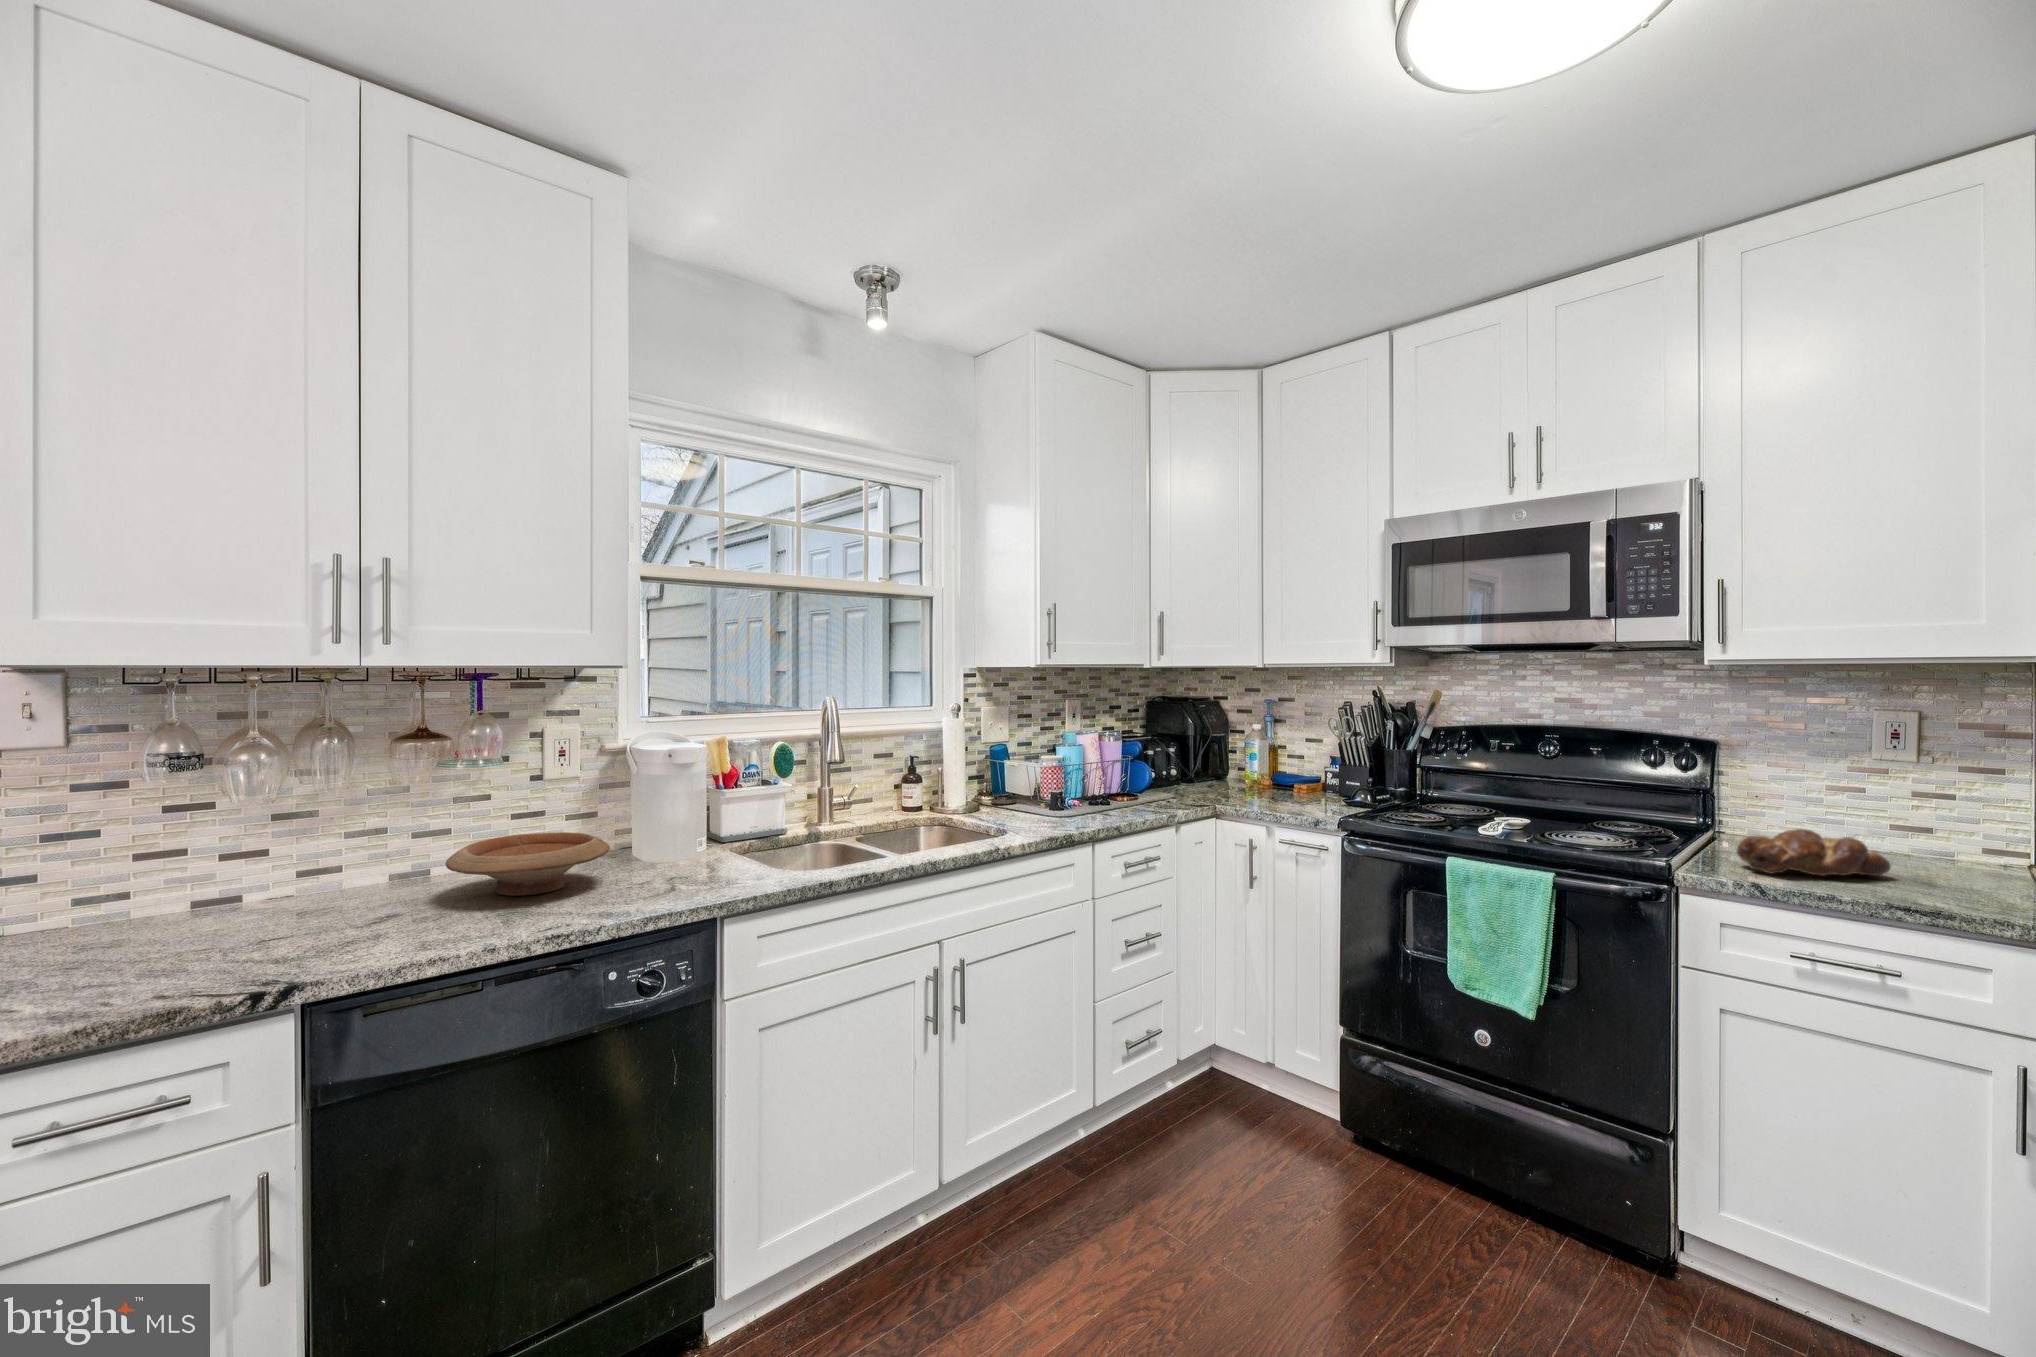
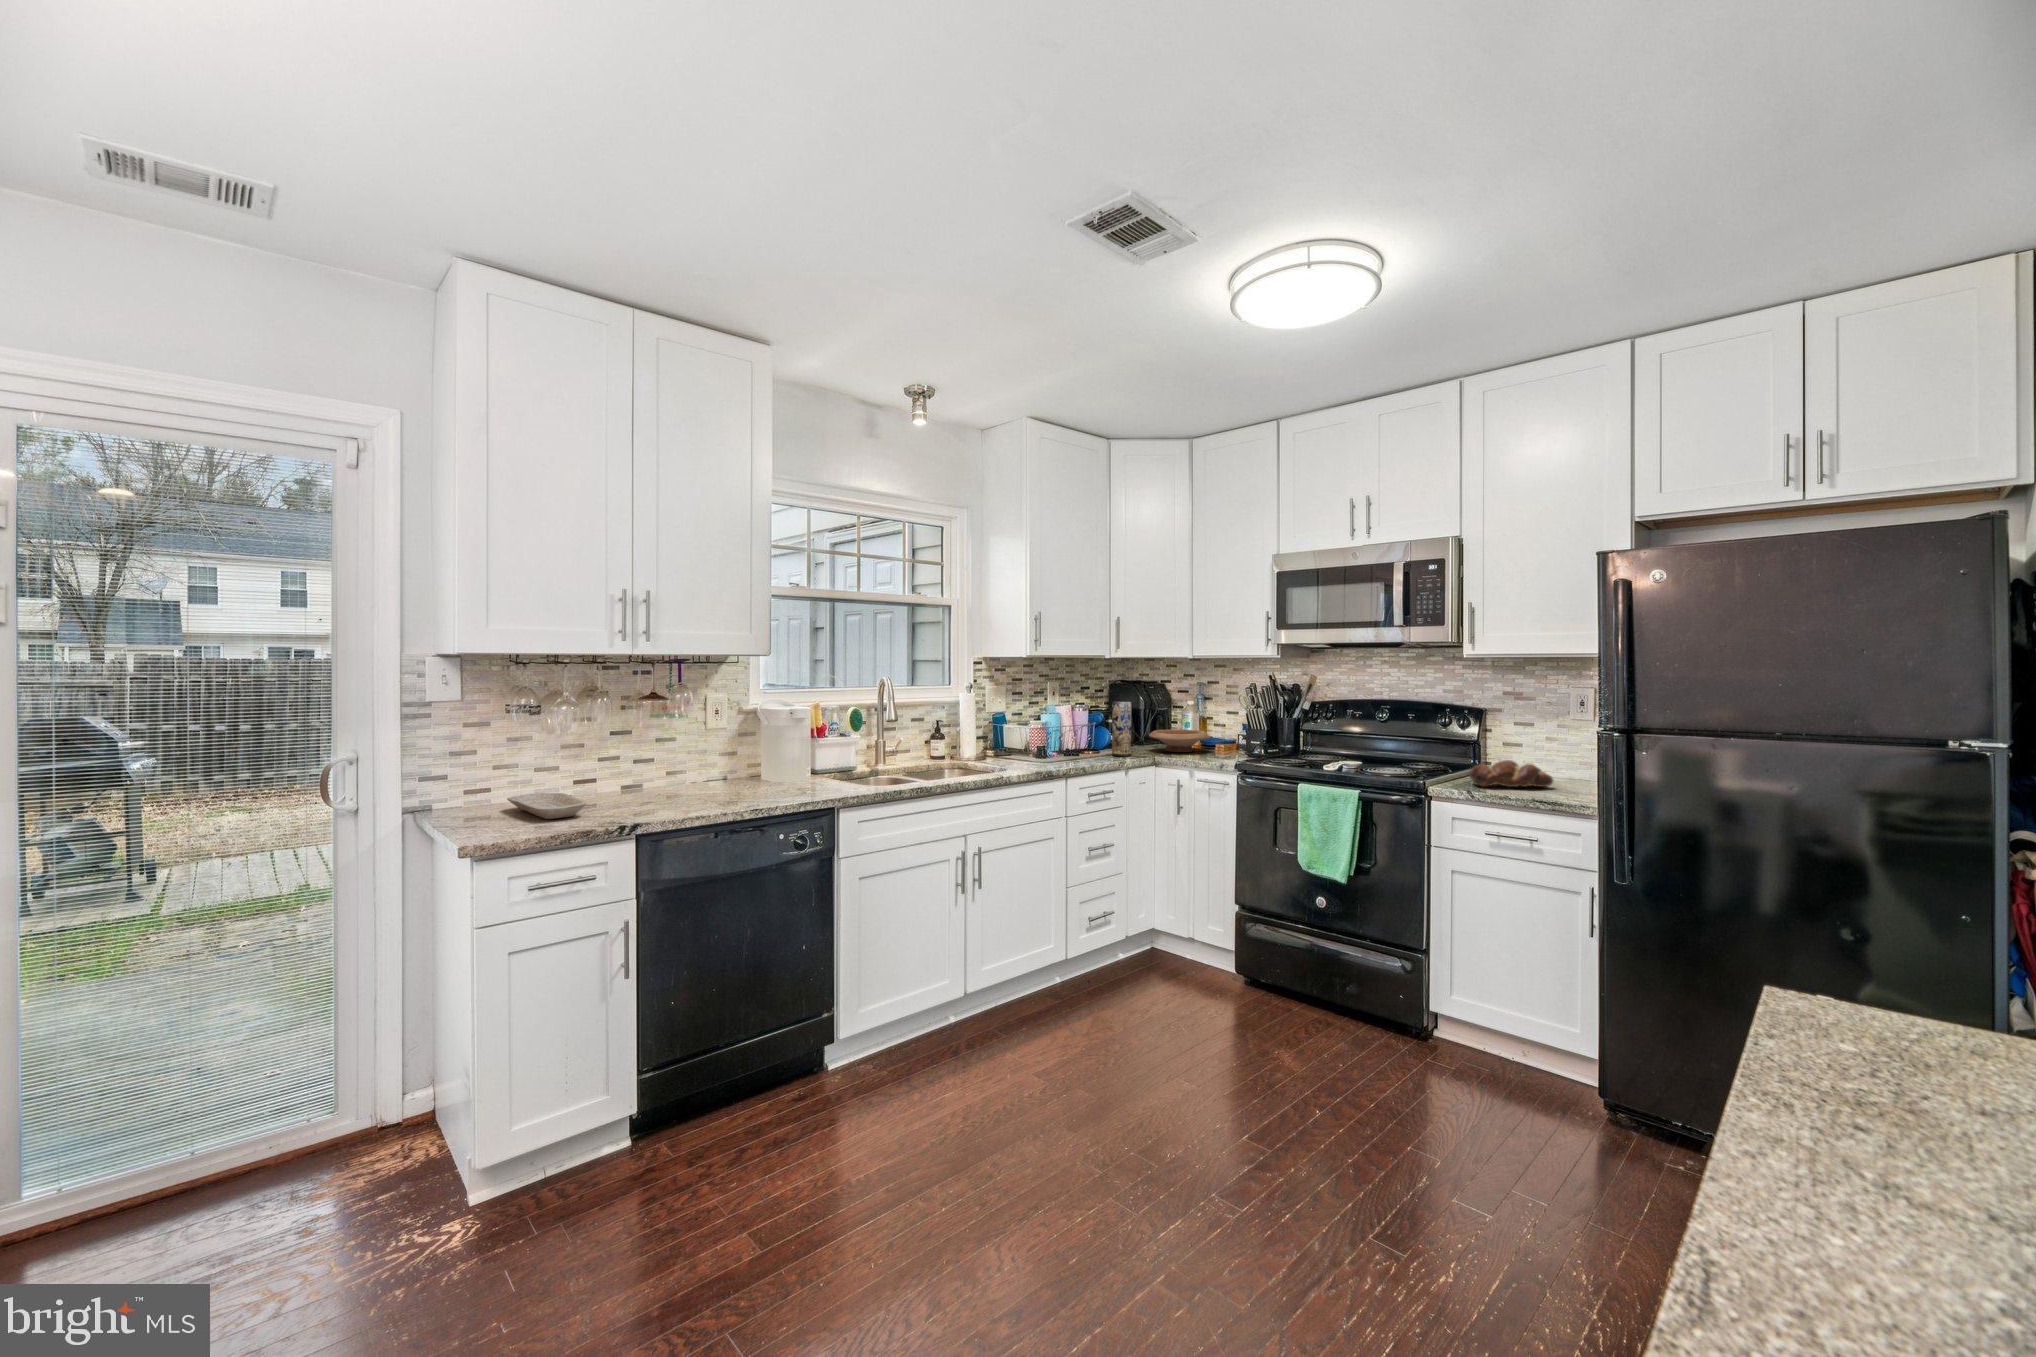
vase: none [1156,728,1183,805] -> present [1112,701,1132,756]
wooden bowl: present [445,832,610,896] -> present [1149,730,1210,752]
tray: none [118,902,241,969] -> present [507,793,587,819]

